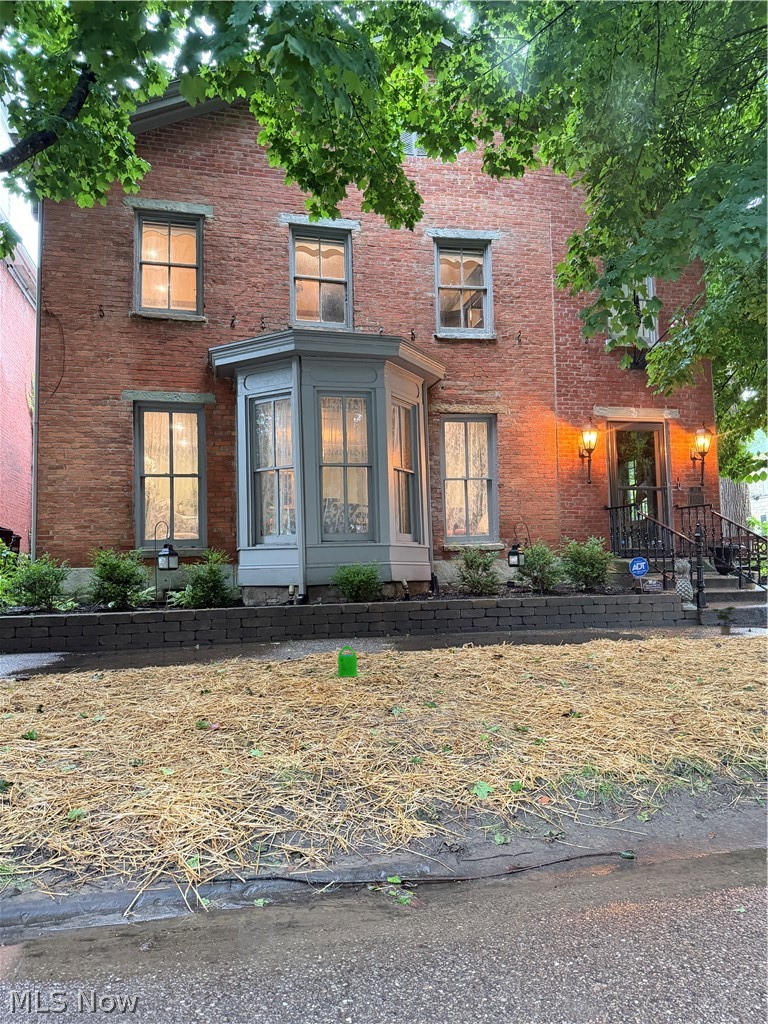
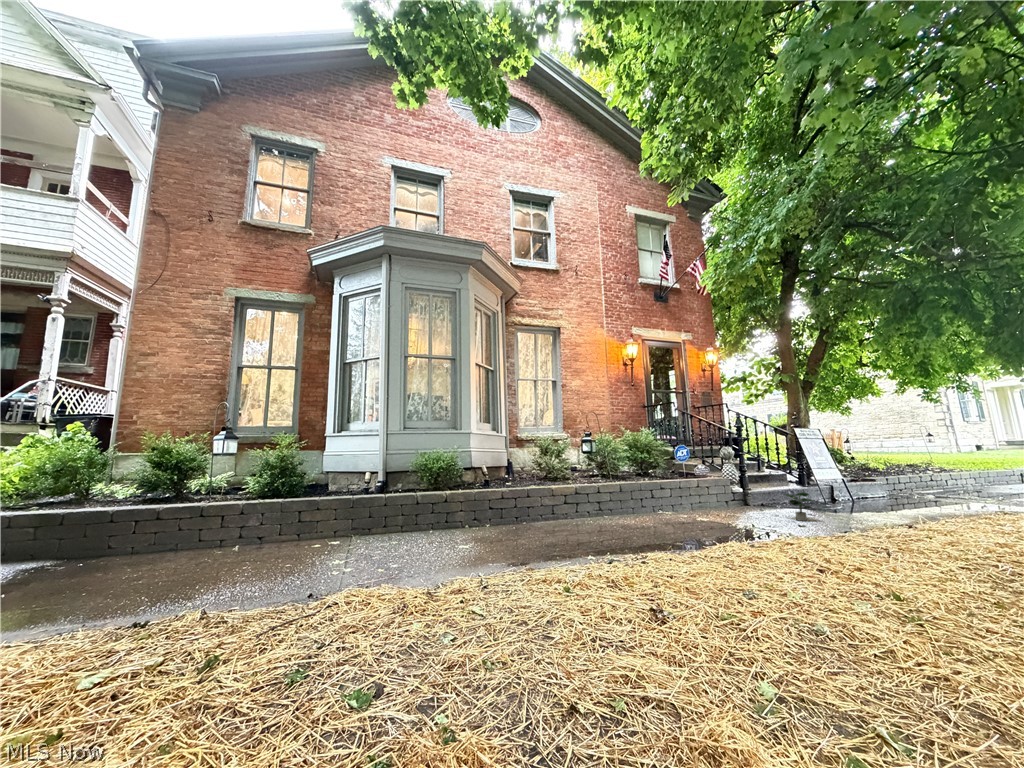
watering can: present [337,646,358,677] -> none [329,622,385,704]

